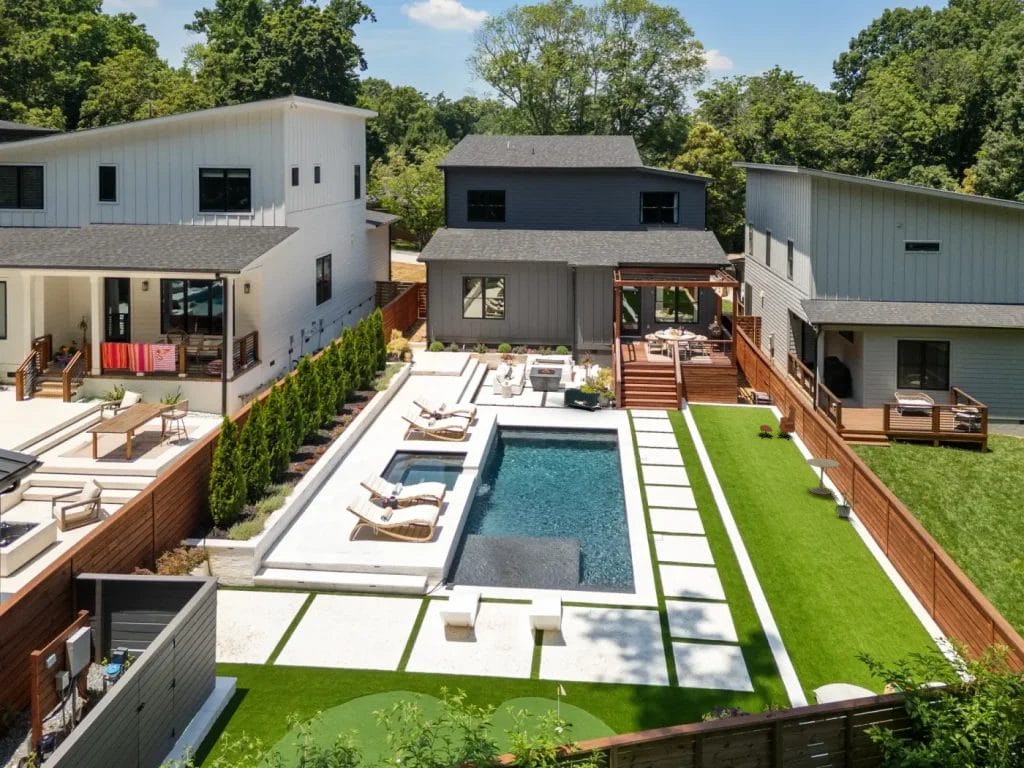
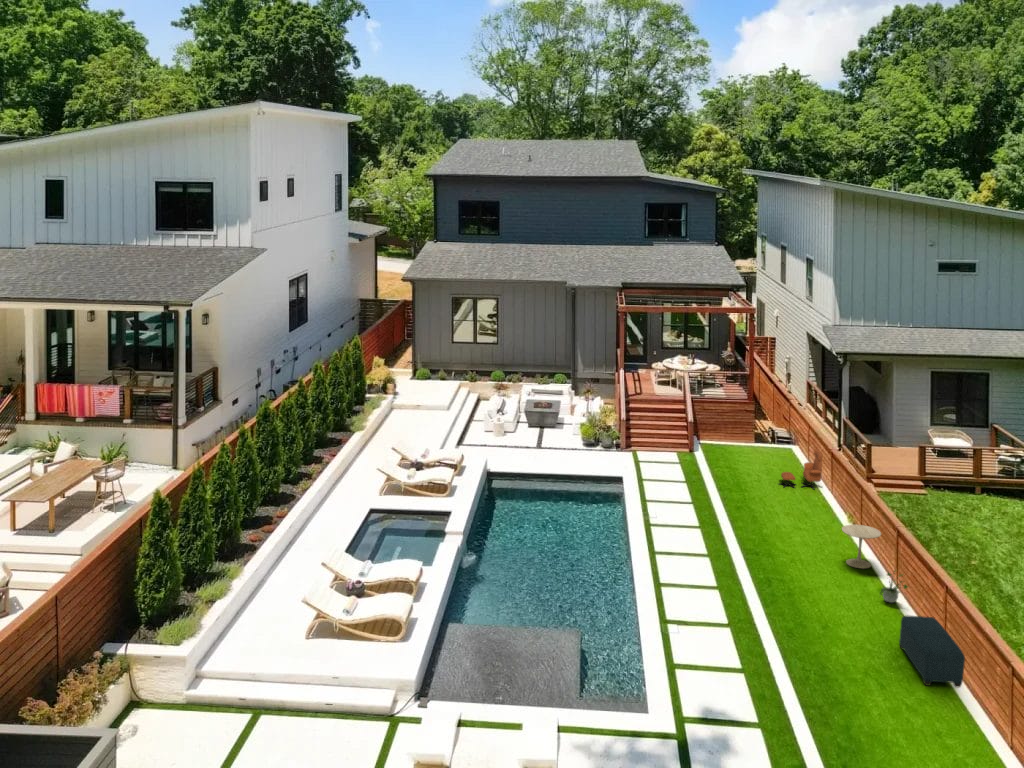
bench: present [564,388,601,411] -> present [899,616,965,687]

